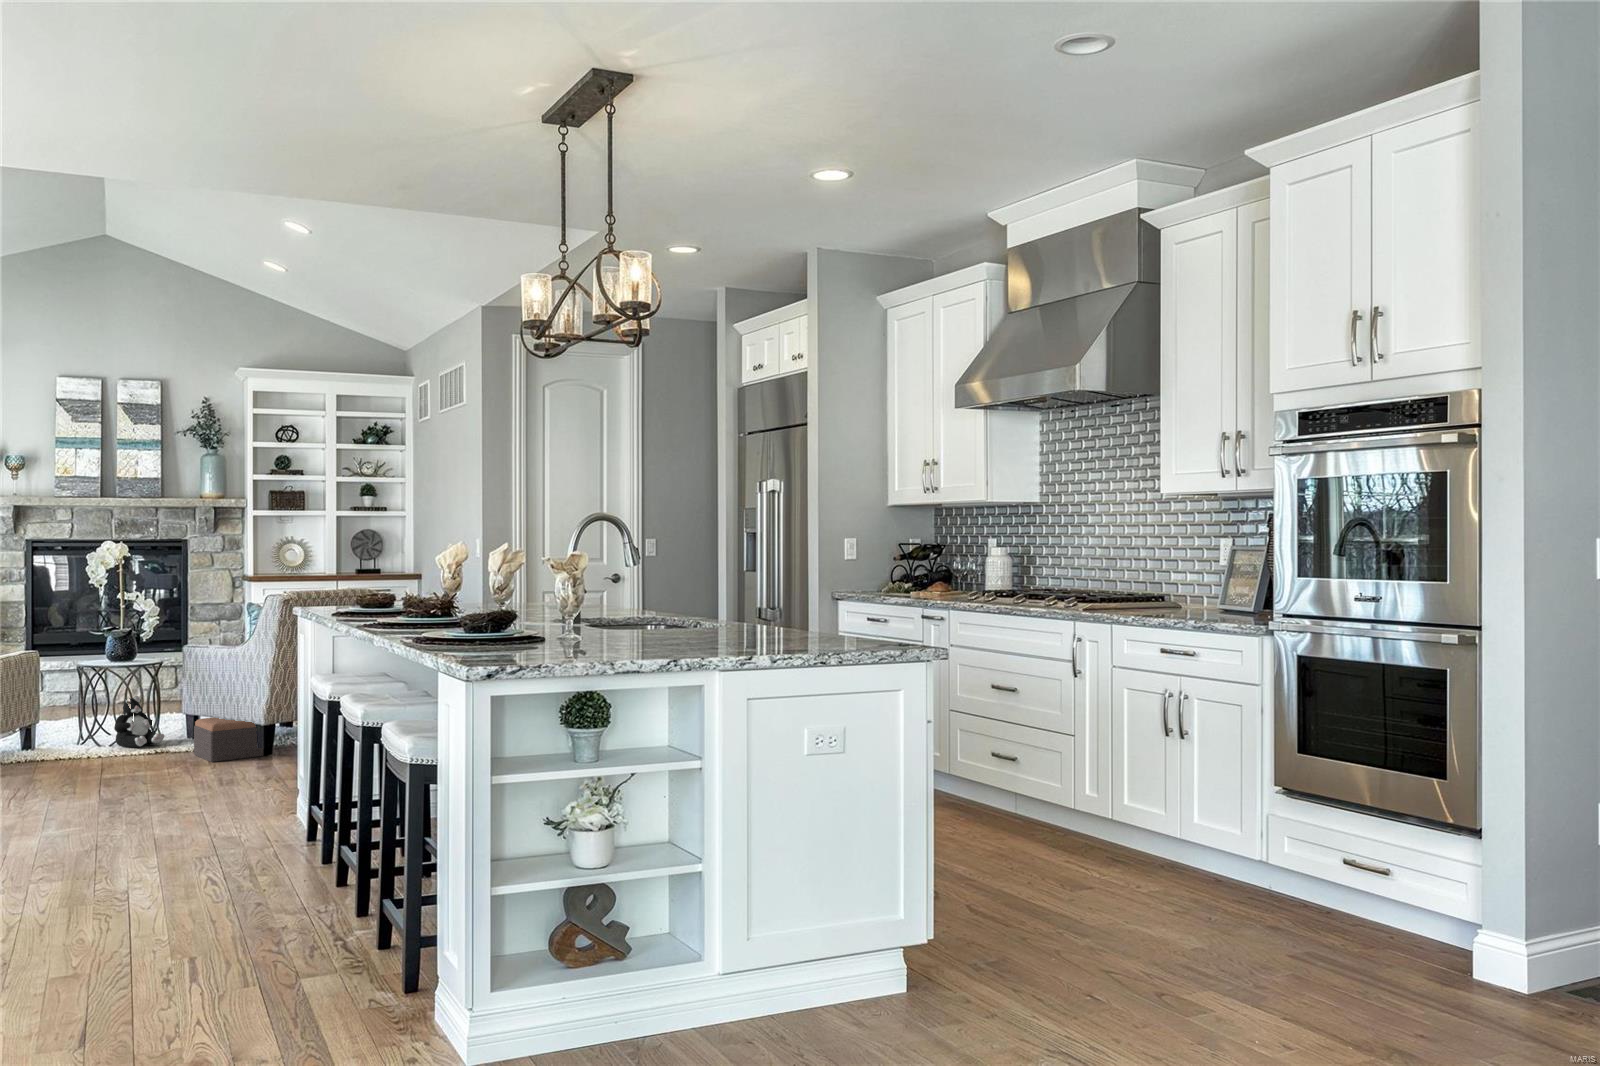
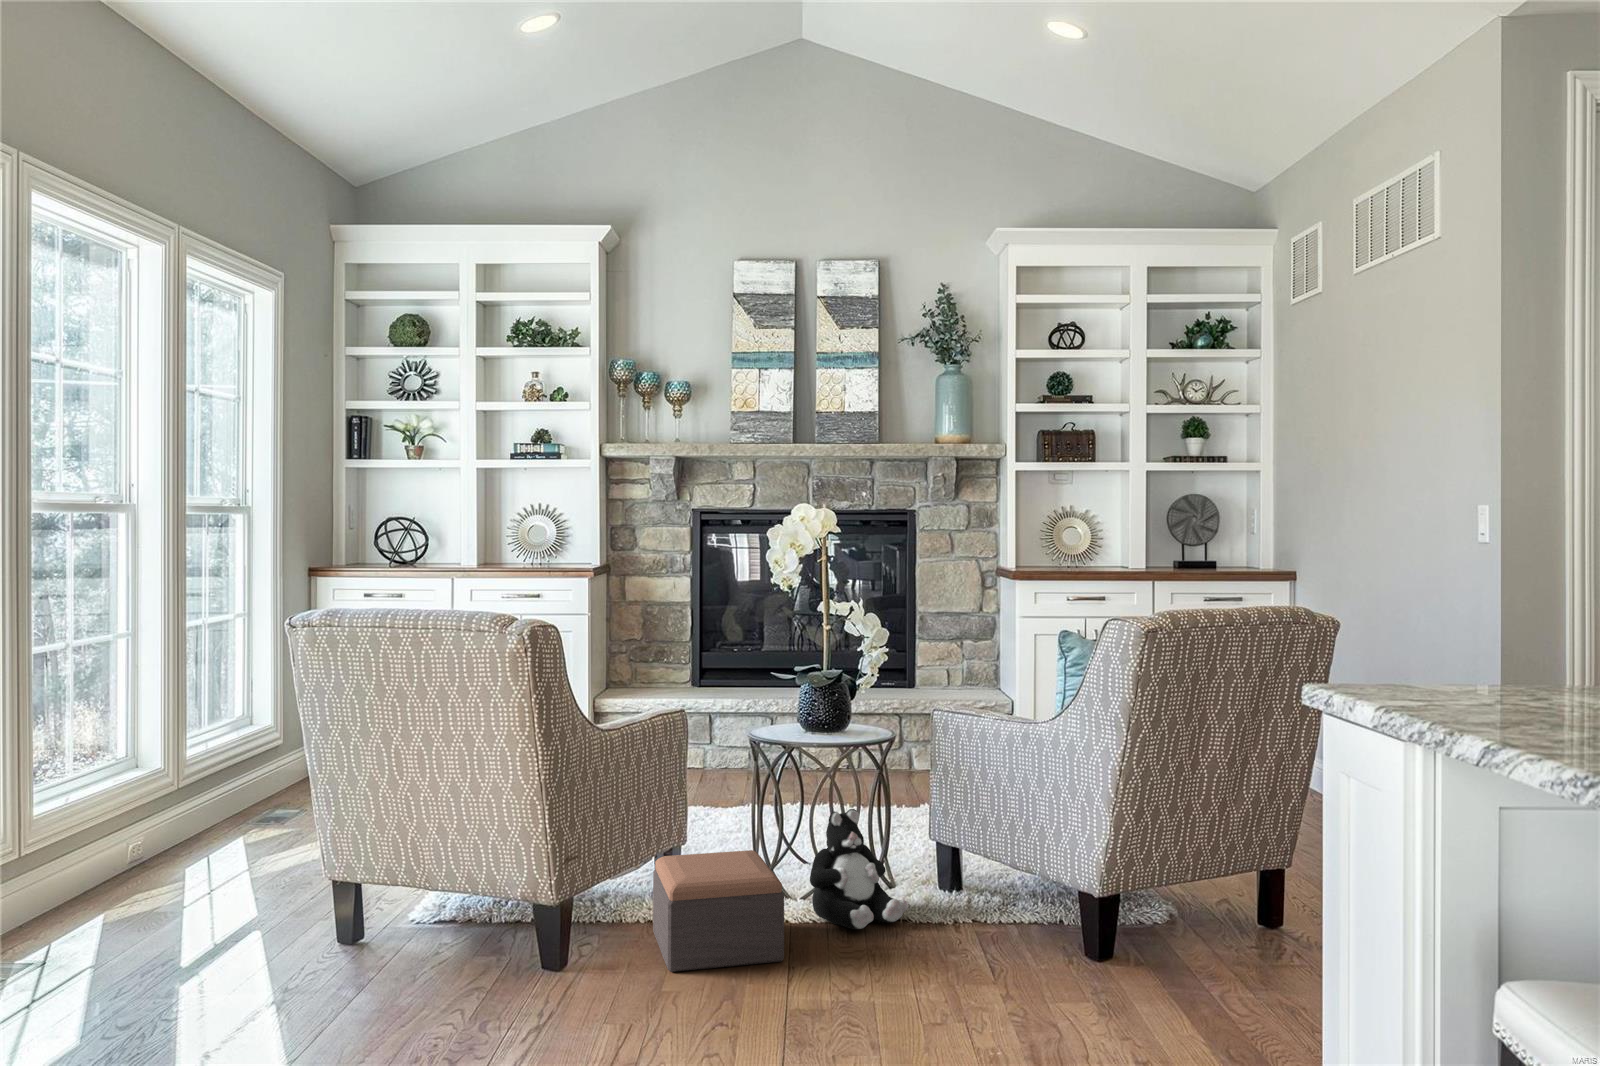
footstool: present [194,717,263,762] -> present [653,850,784,972]

